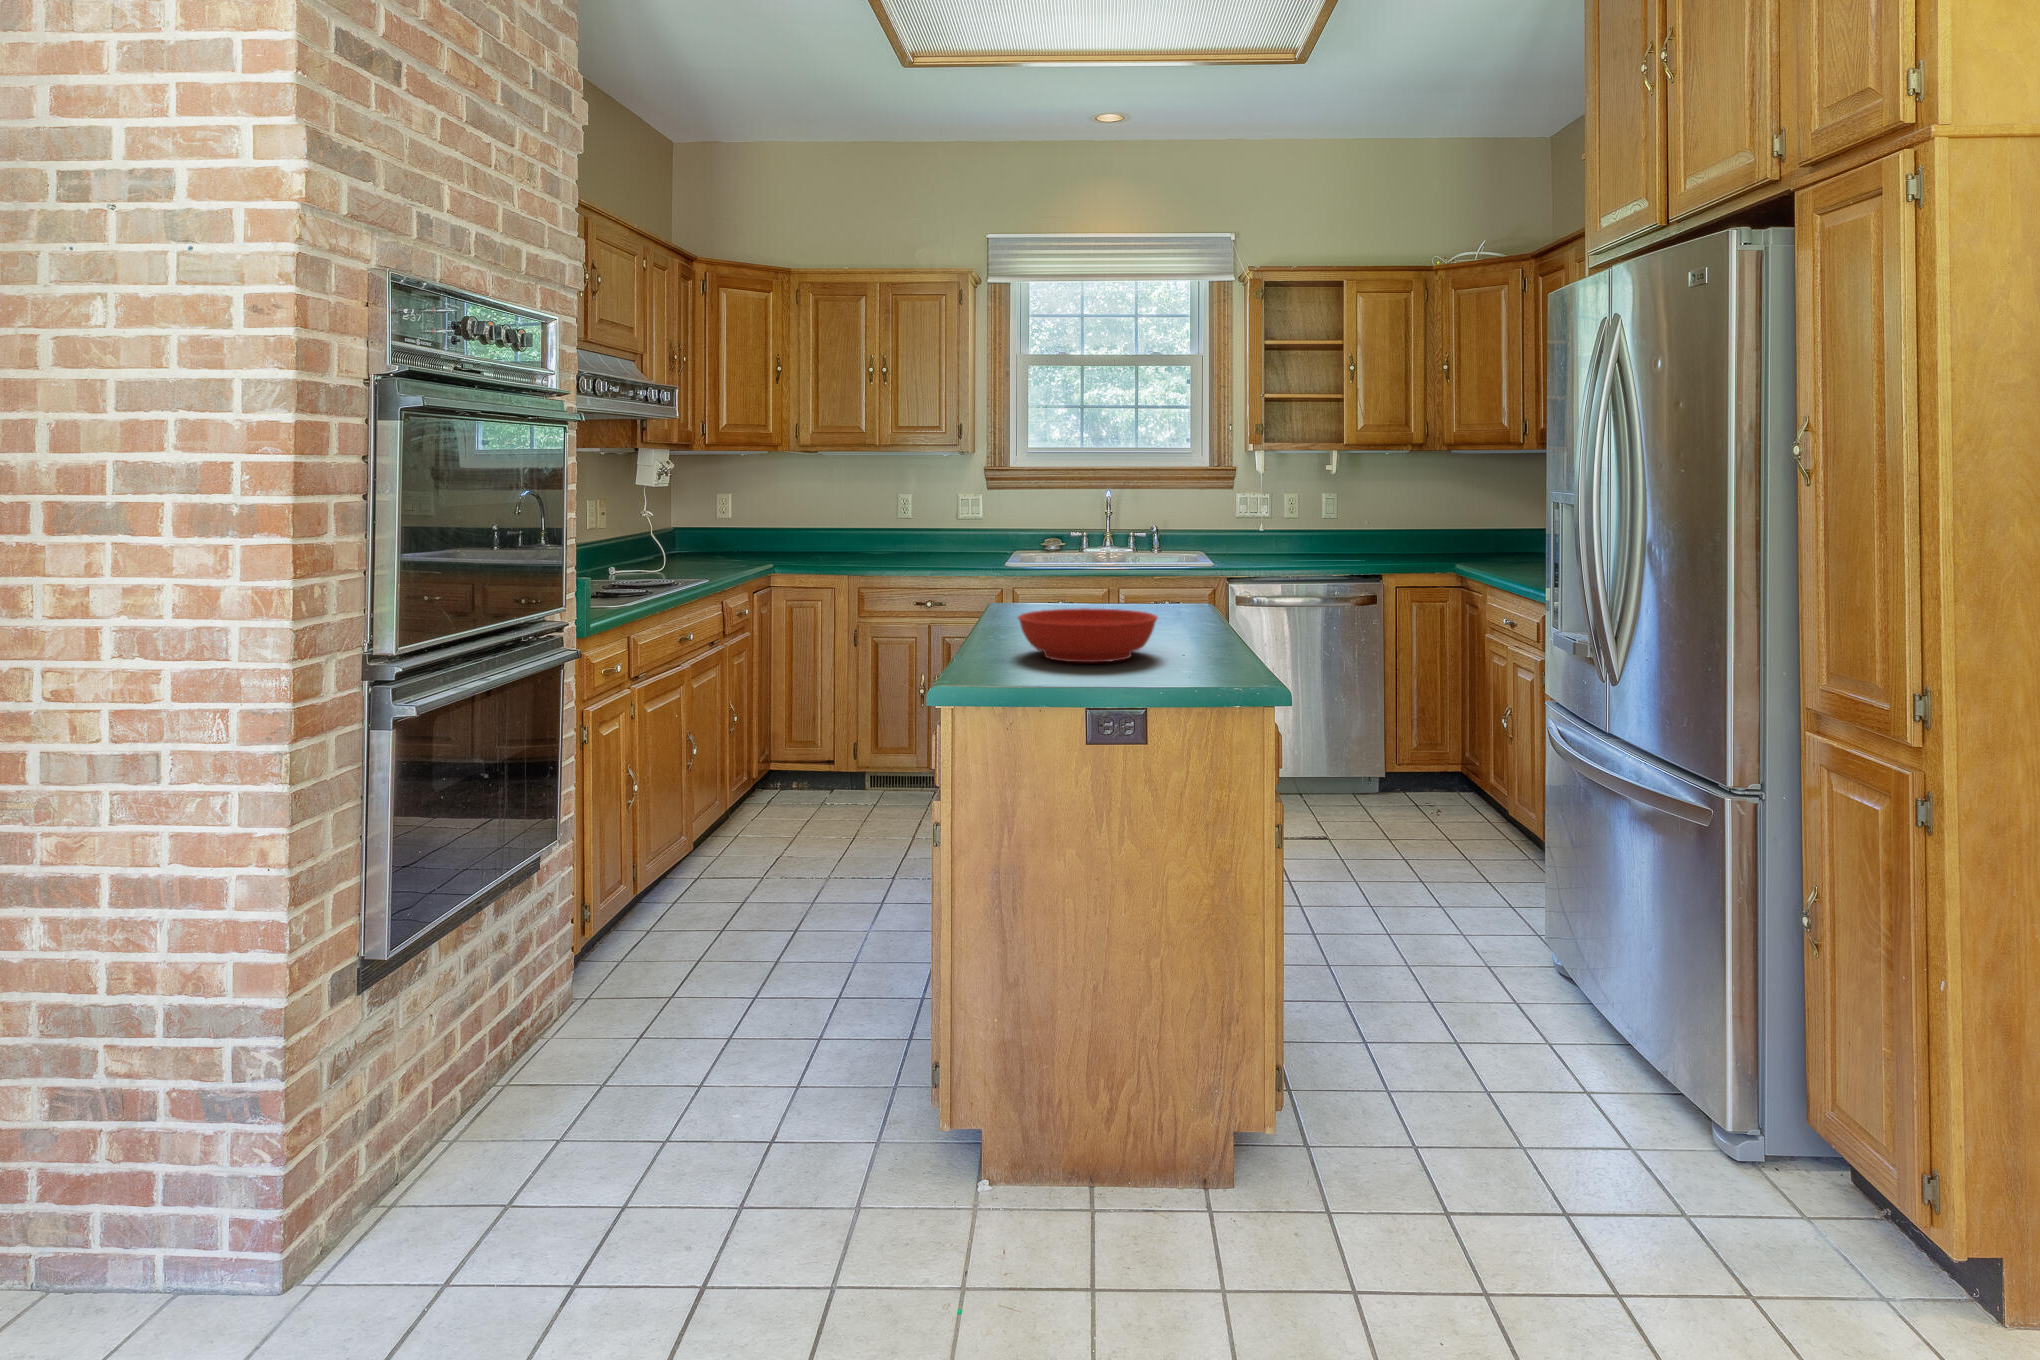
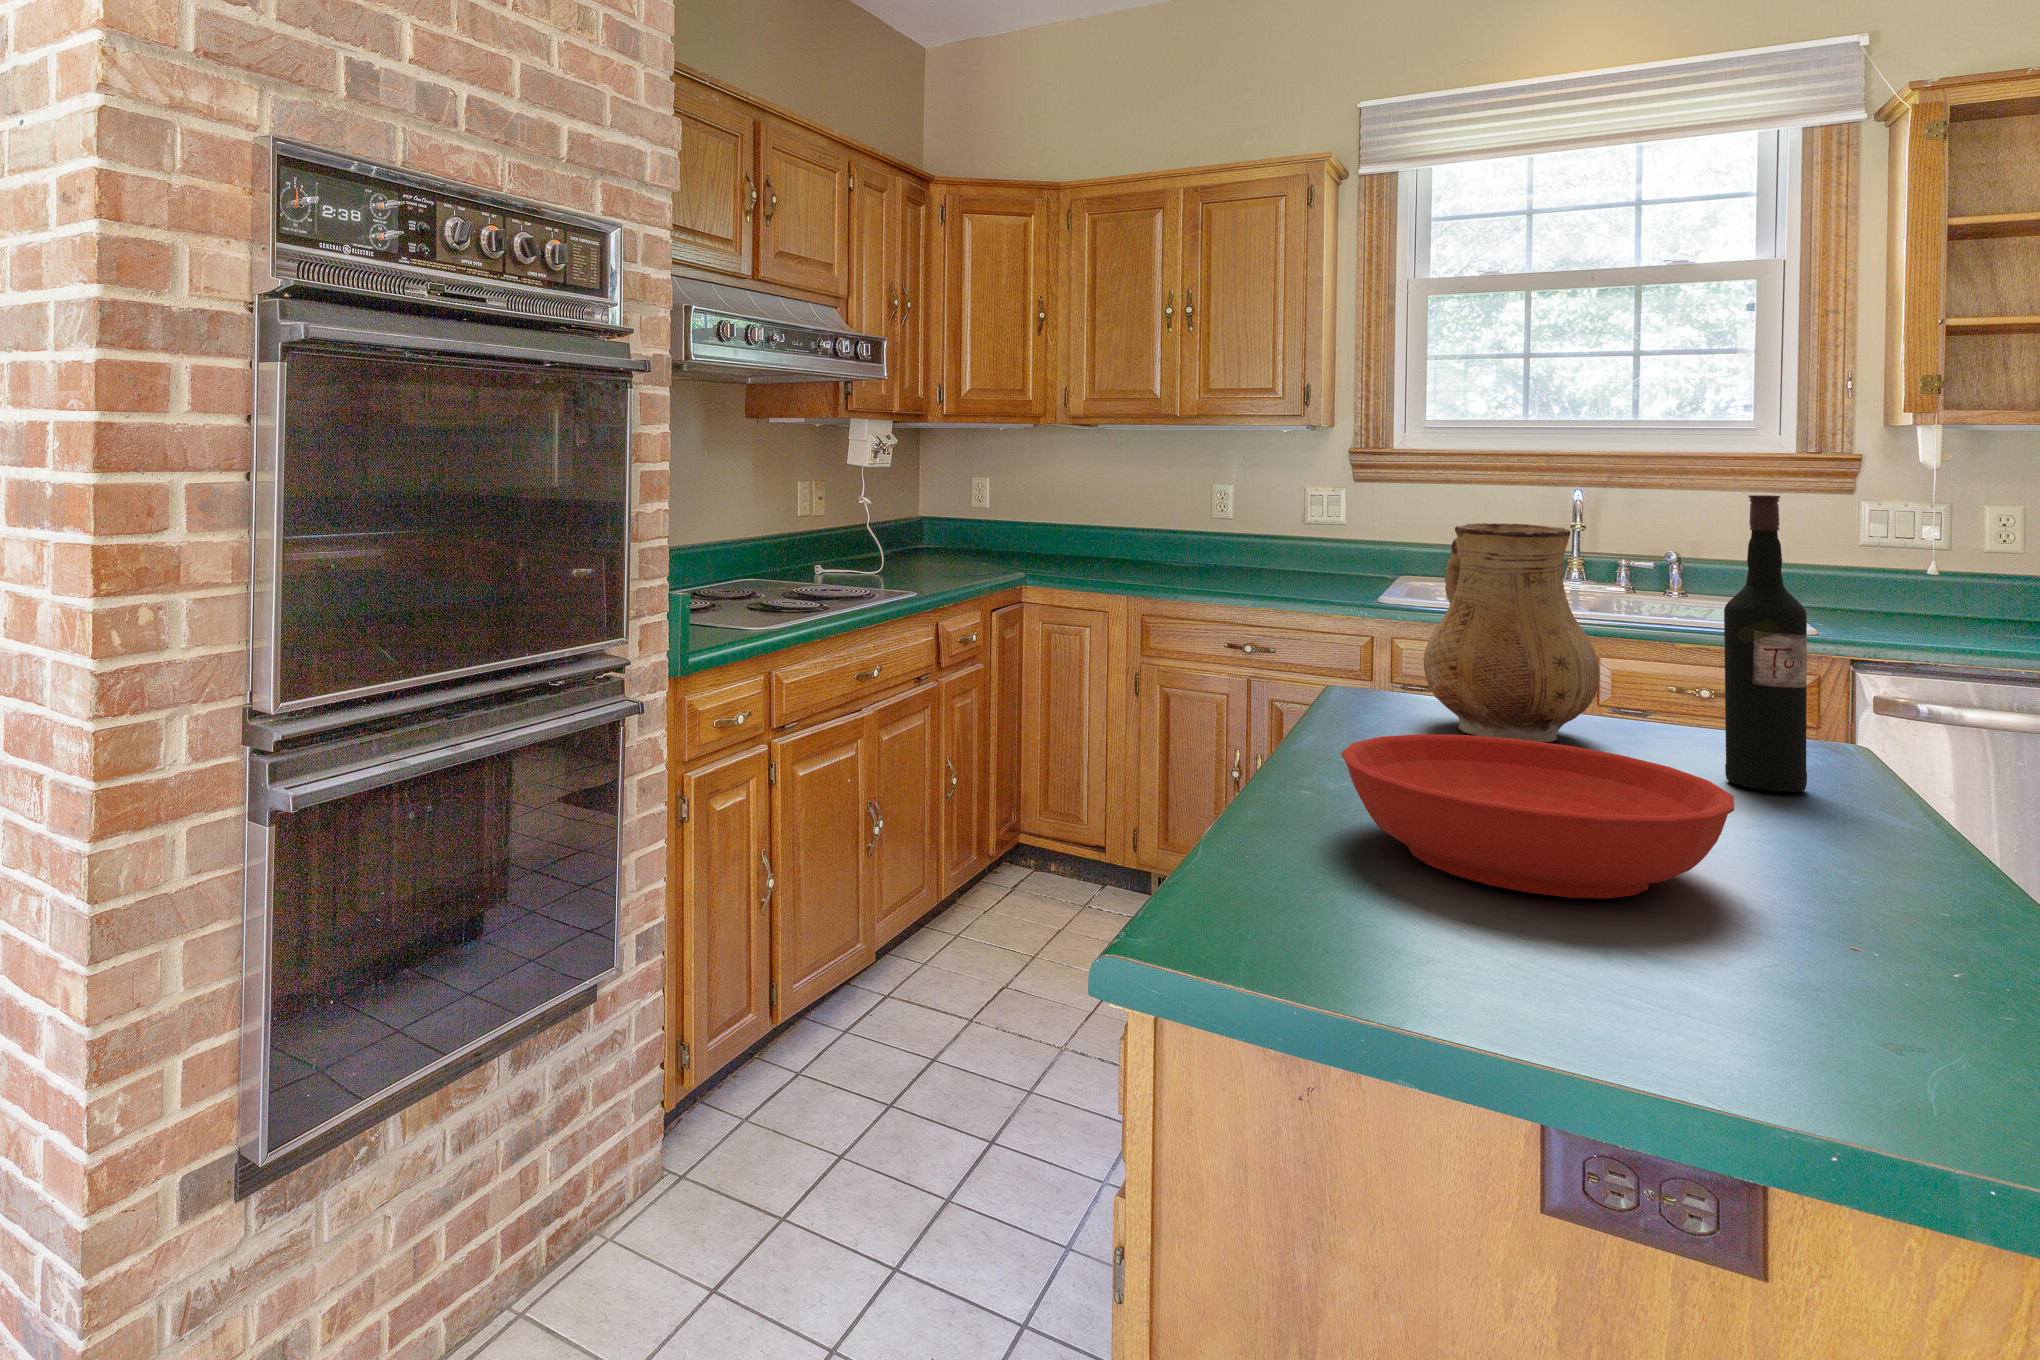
wine bottle: none [1163,496,1192,627] -> present [1724,495,1807,792]
ceramic pitcher: none [1044,513,1118,621] -> present [1424,523,1599,742]

